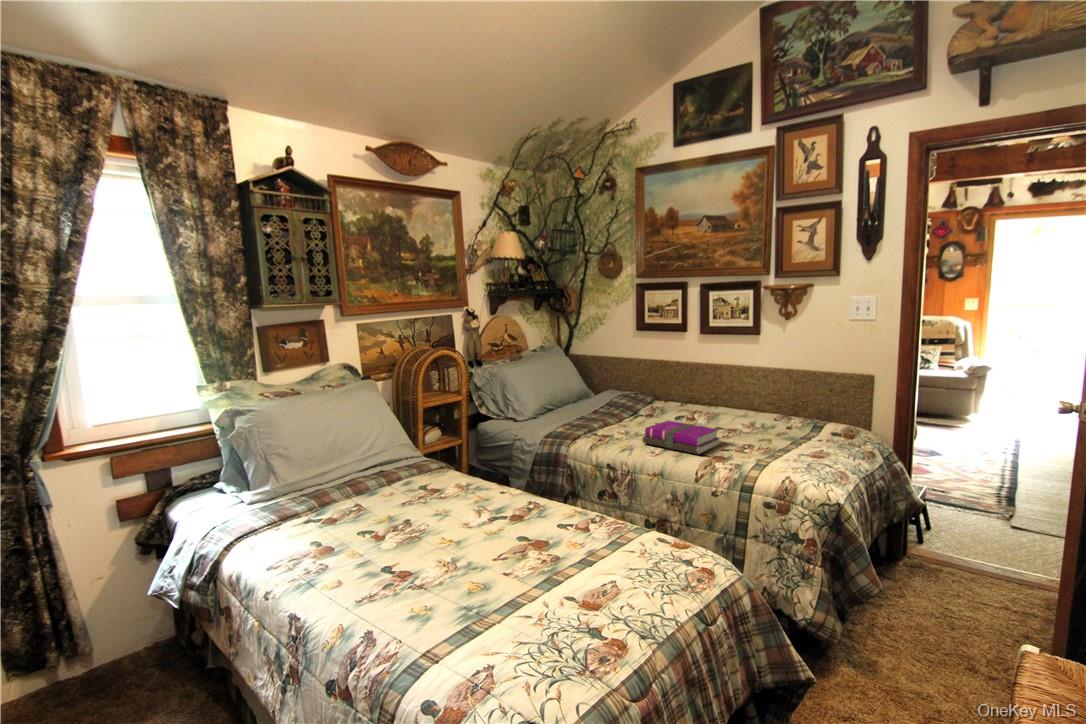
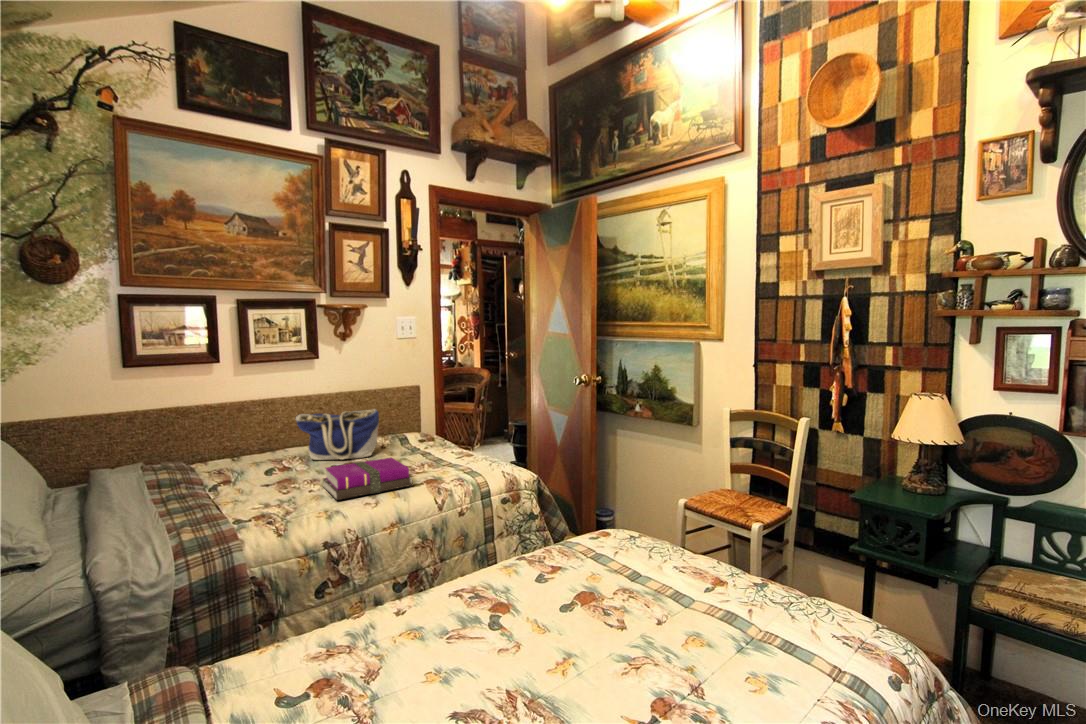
tote bag: none [698,379,763,428] -> present [296,409,379,460]

